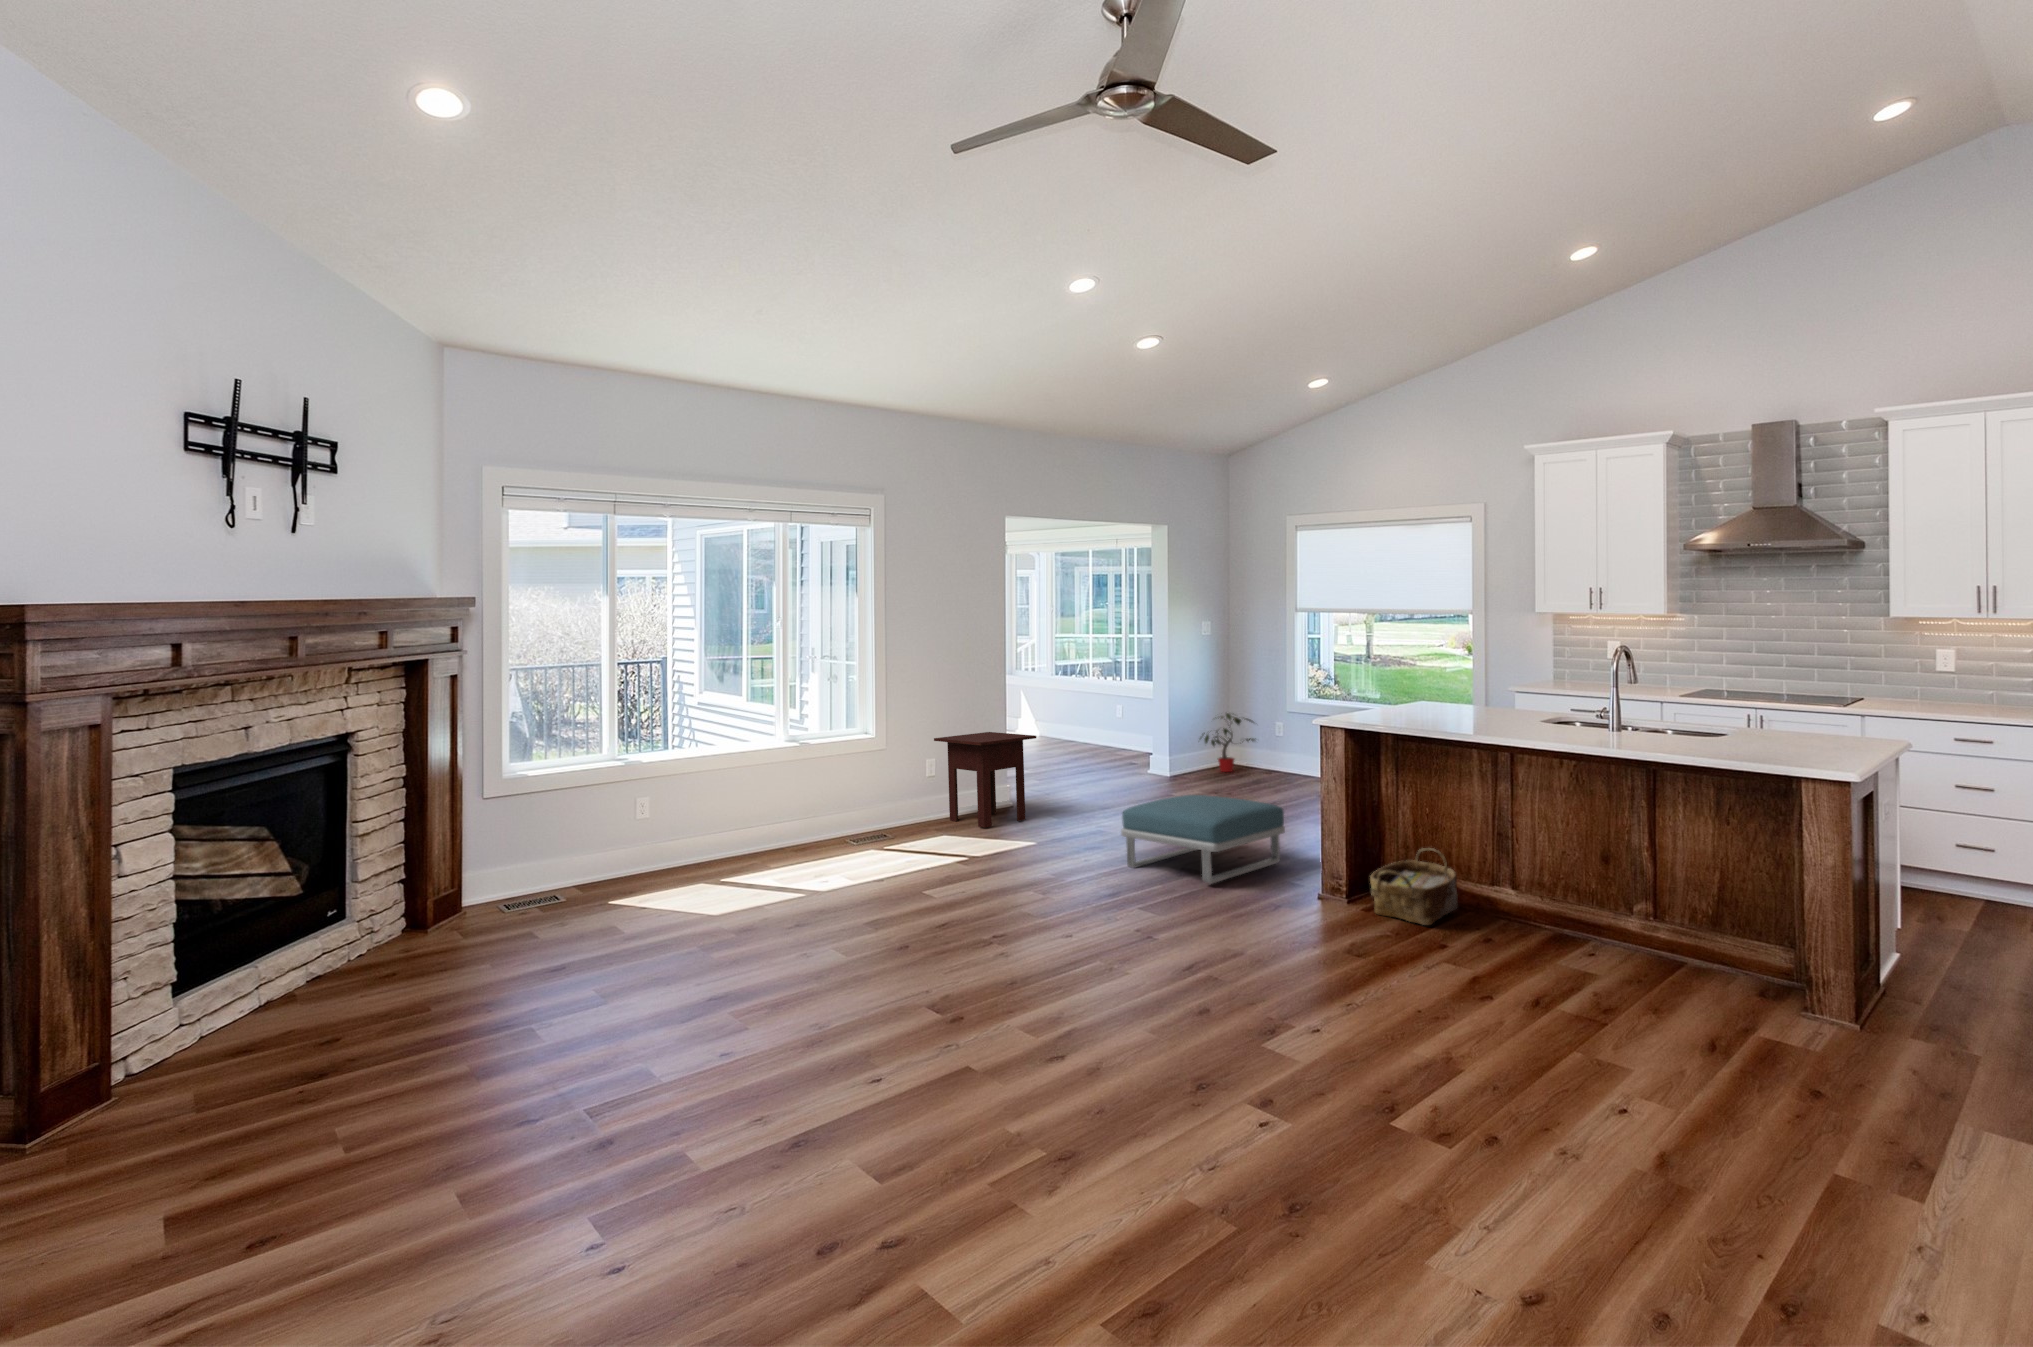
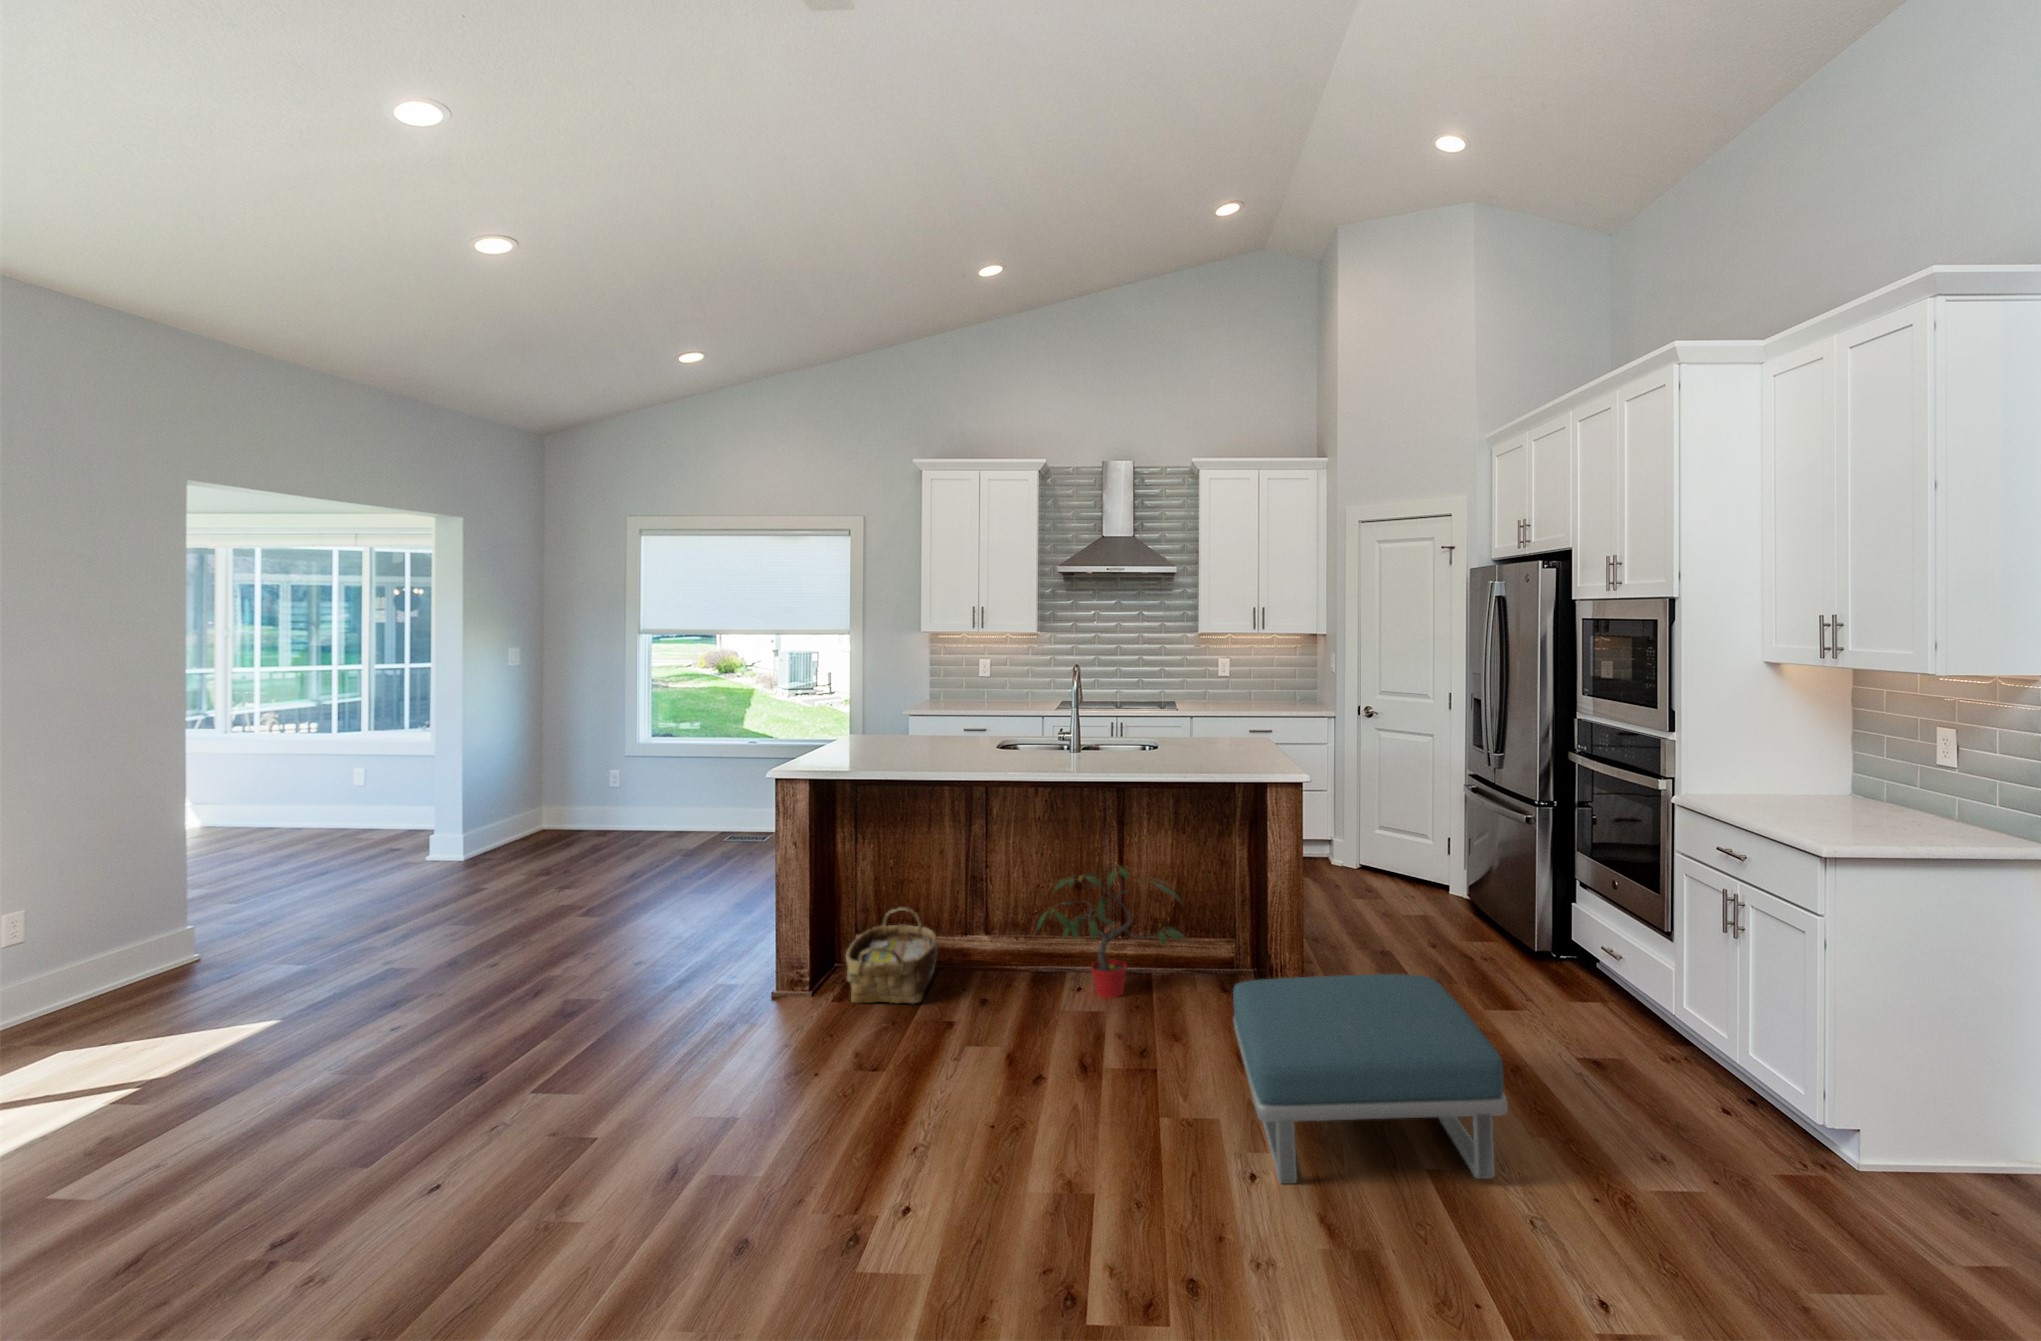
potted plant: present [1200,713,1255,772] -> present [1037,867,1184,998]
side table: present [934,732,1036,828] -> none [15,838,258,1017]
footstool: present [1121,795,1285,884] -> present [1233,974,1508,1184]

